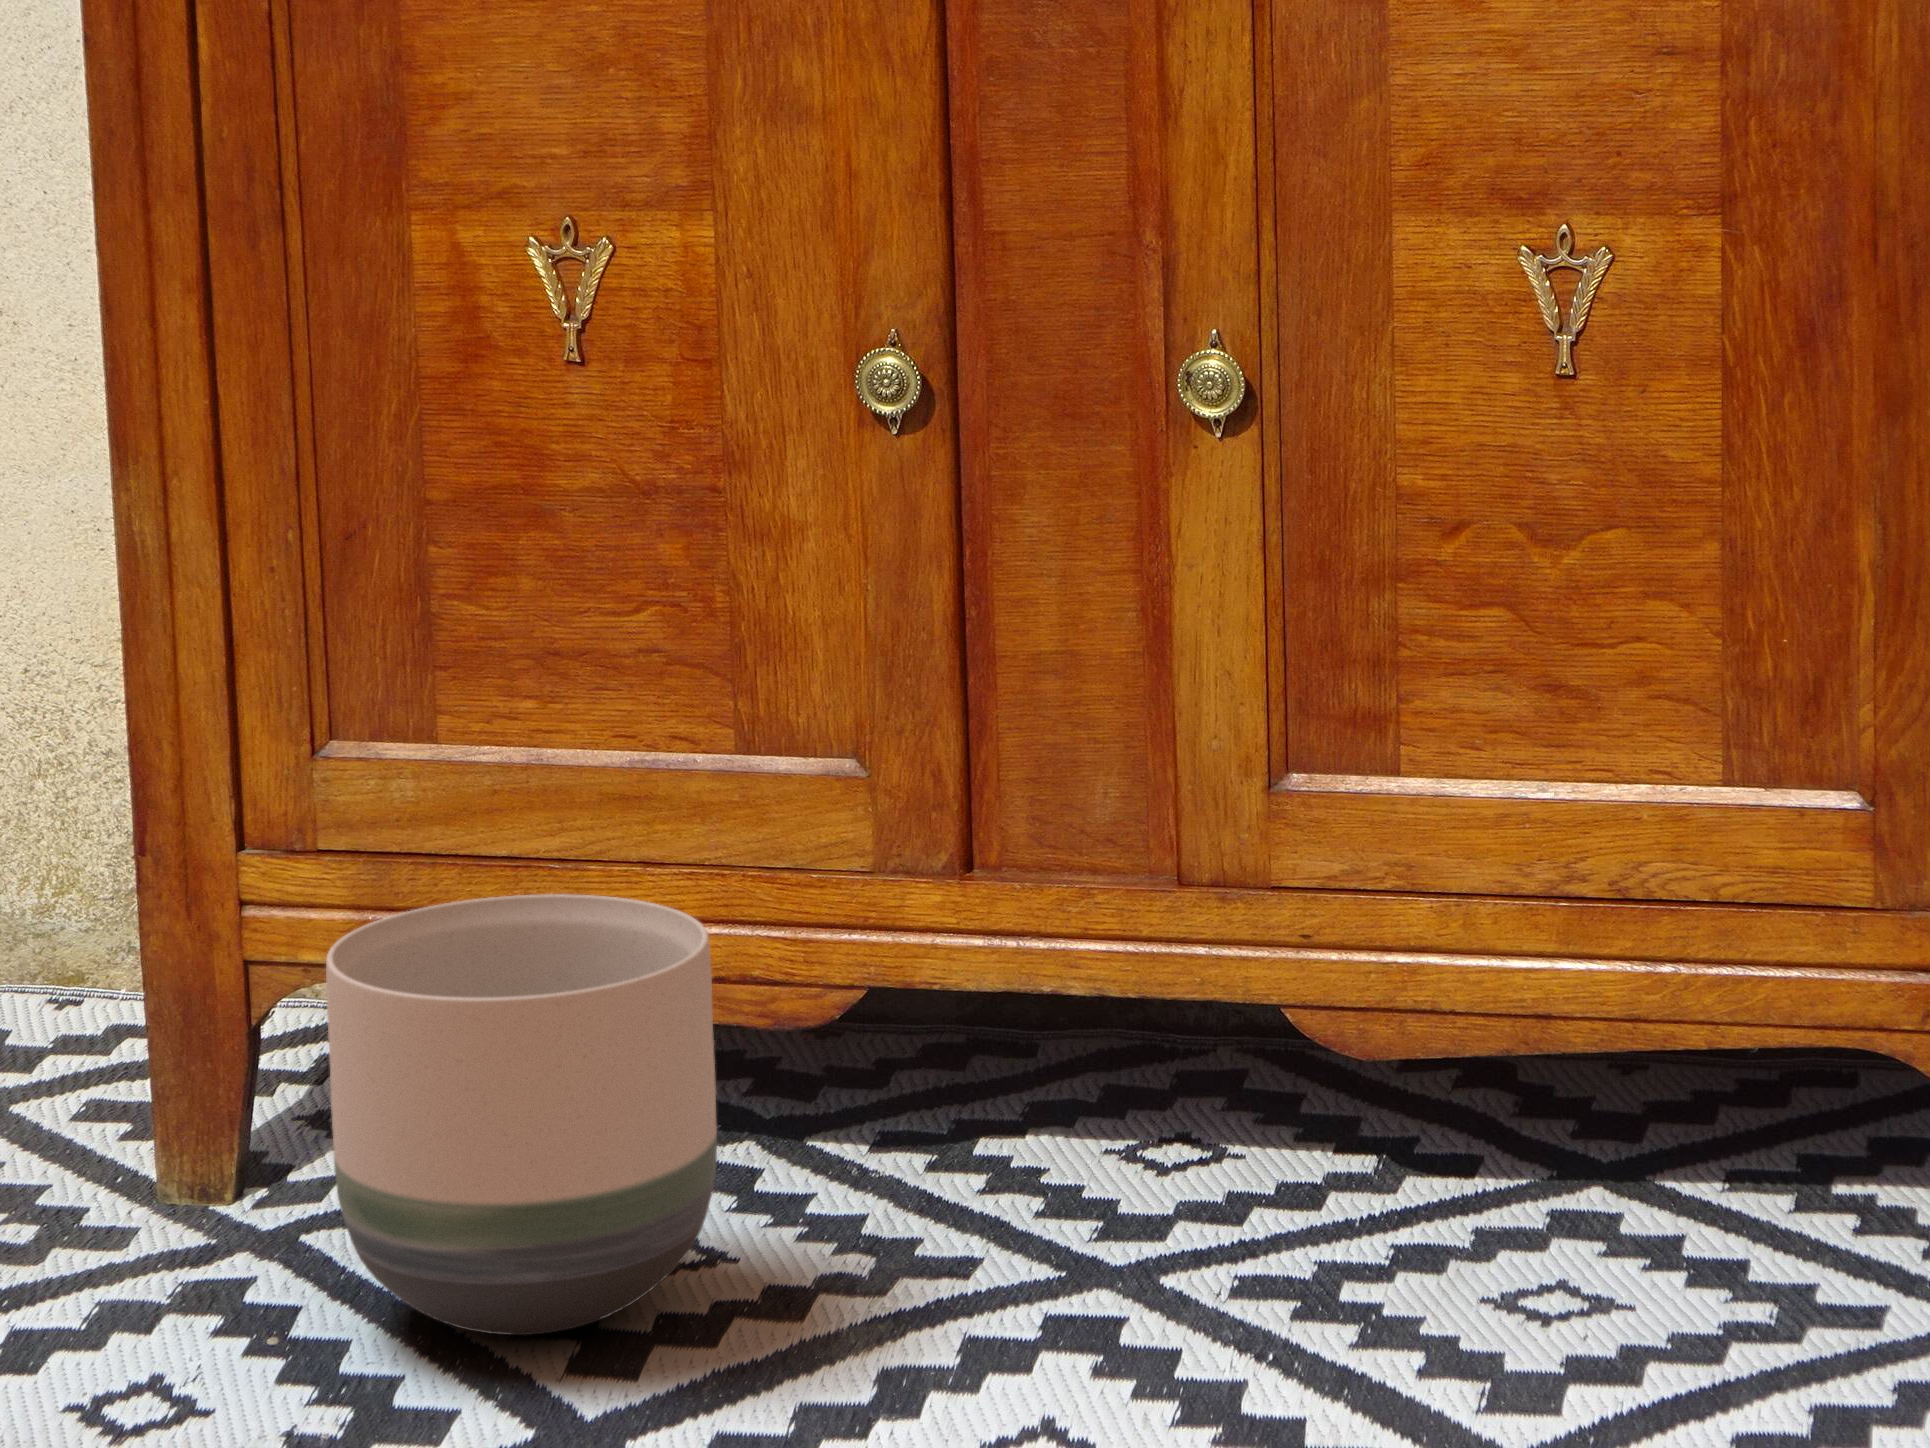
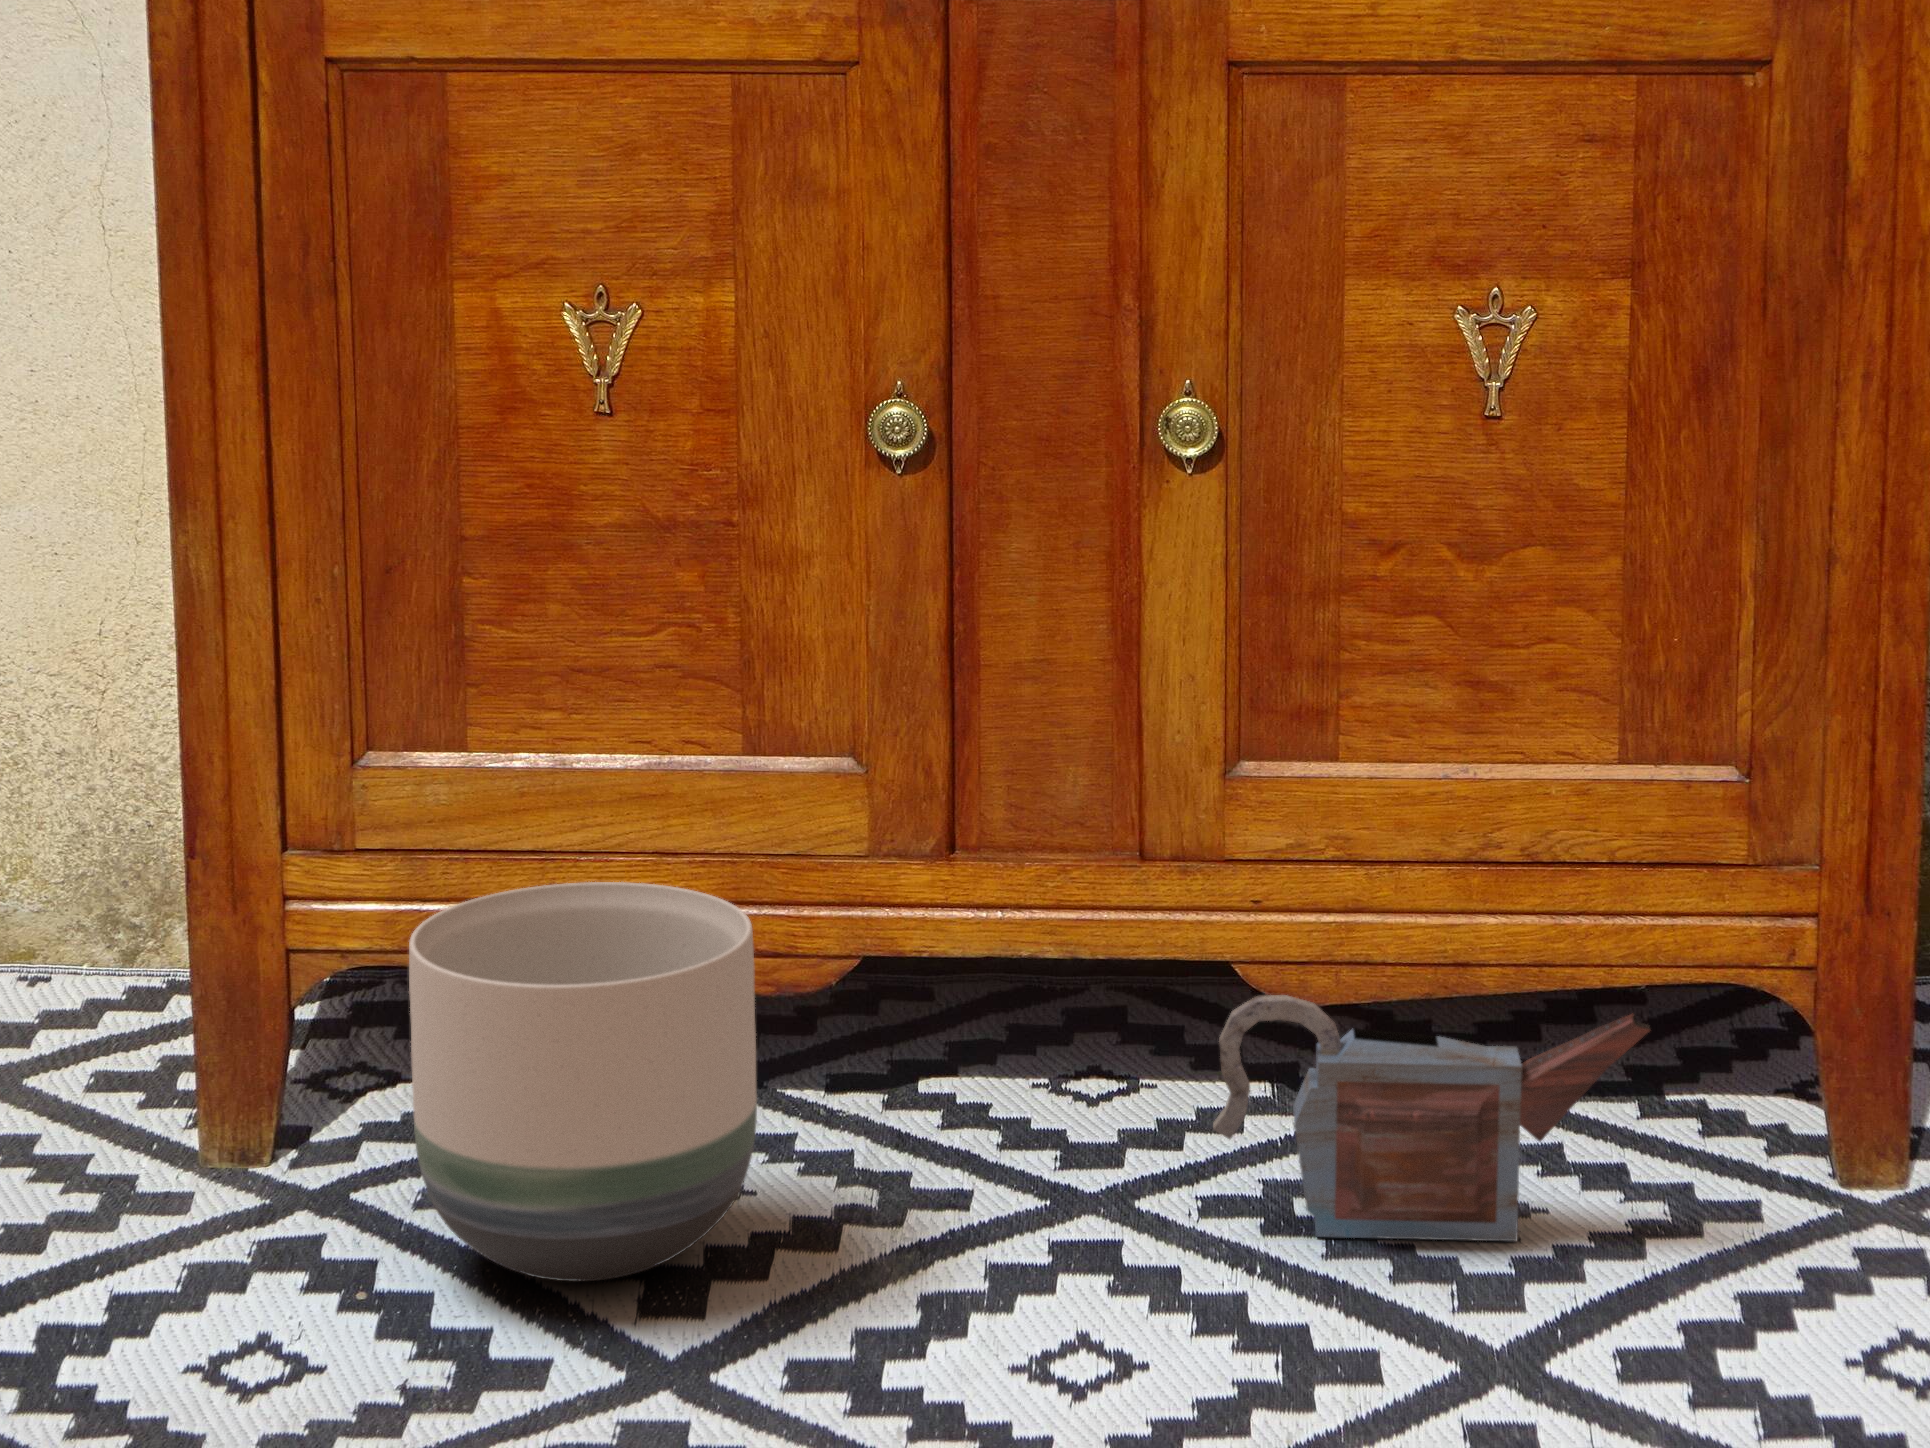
watering can: none [1237,1042,1744,1340] -> present [1213,995,1650,1241]

